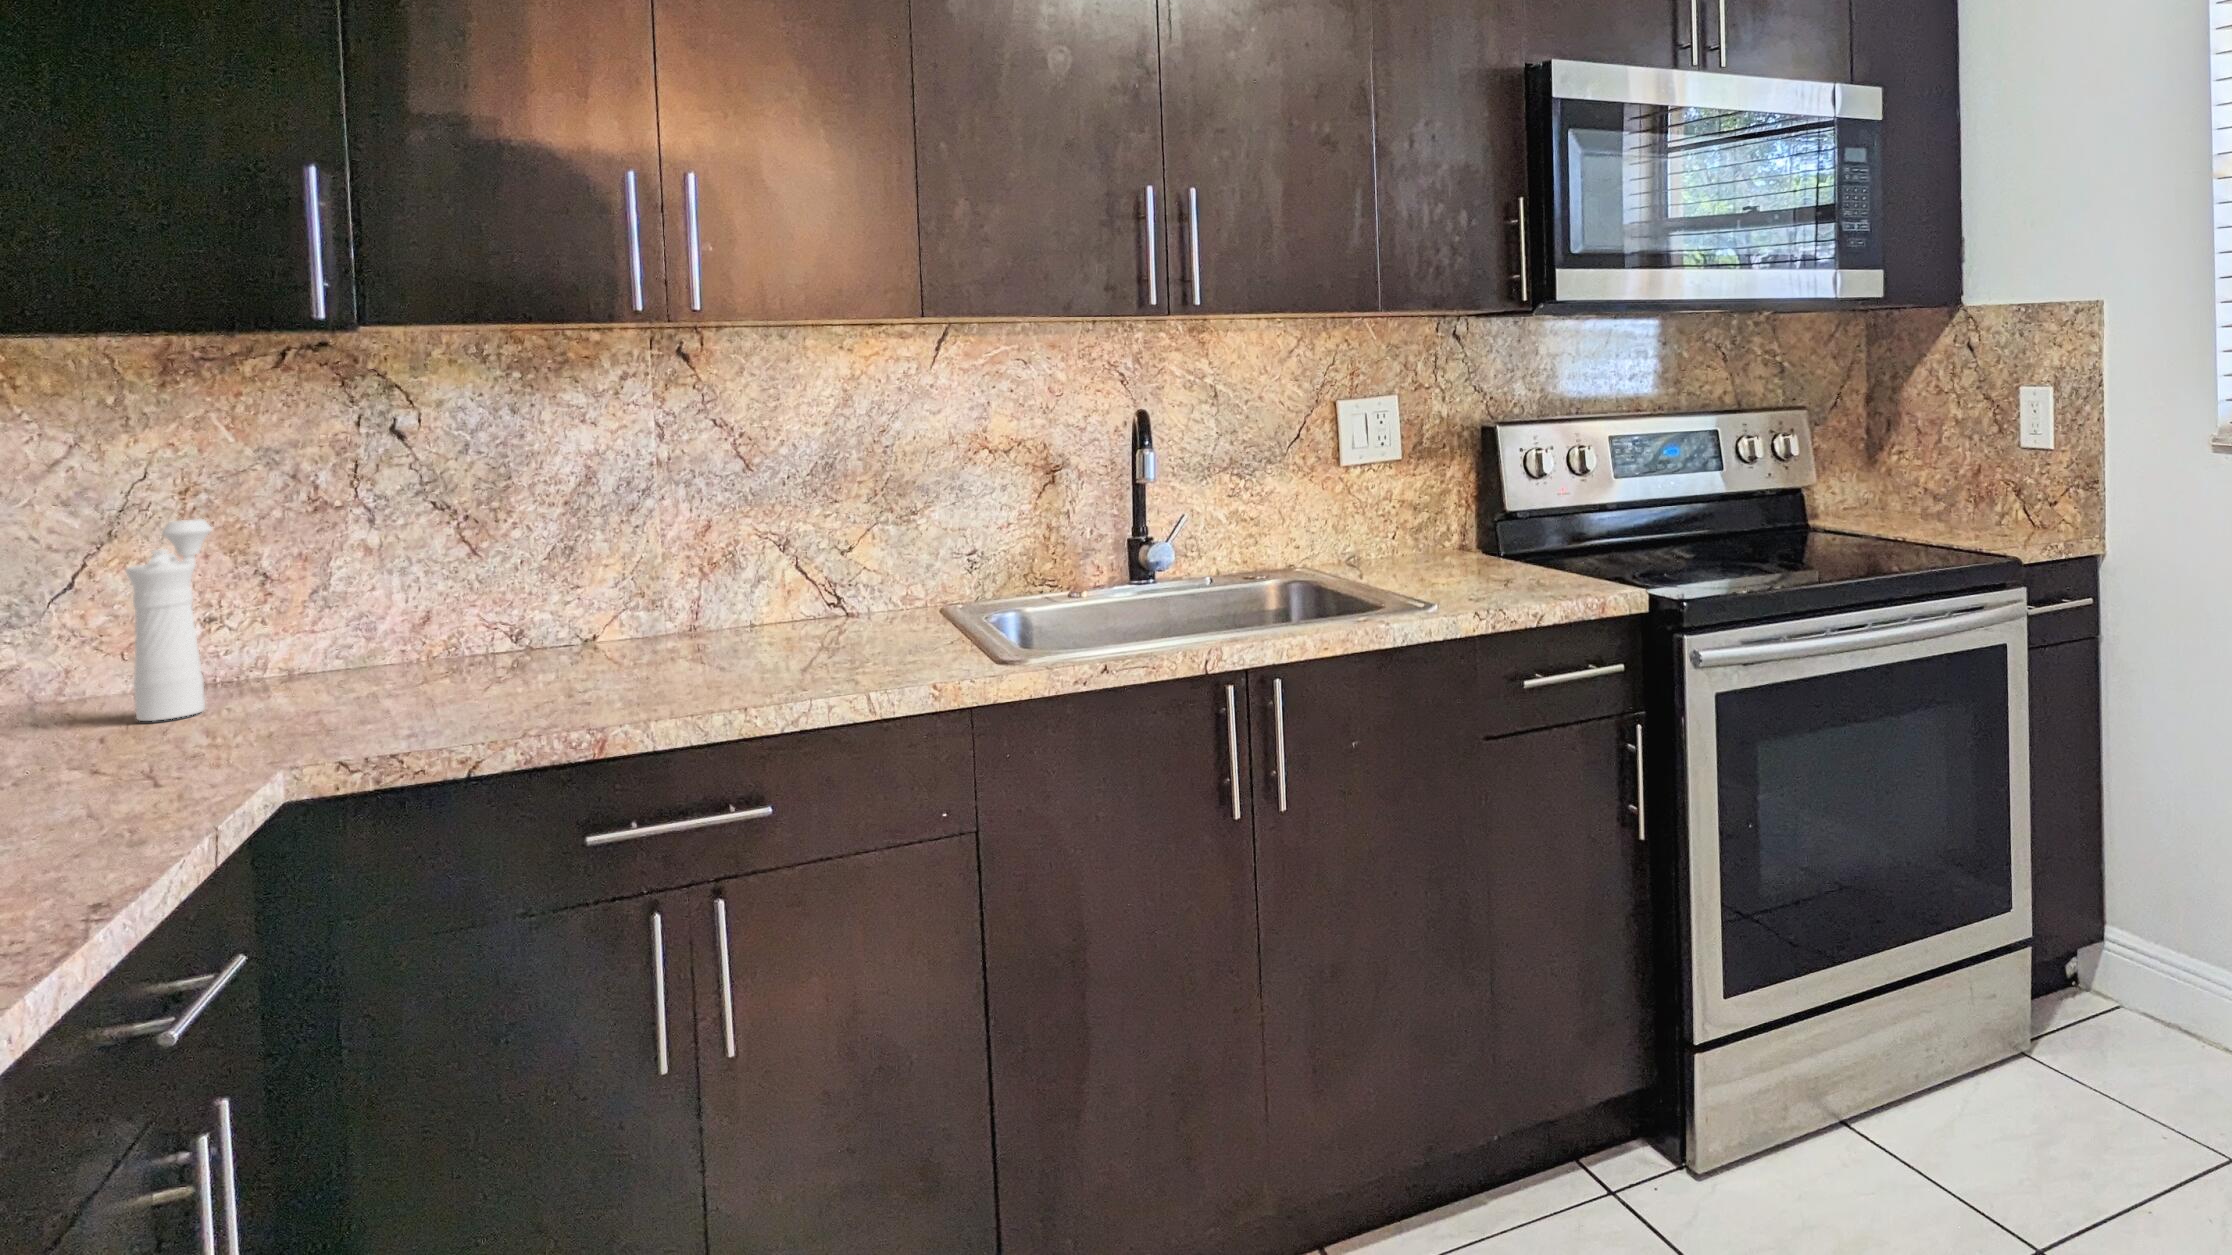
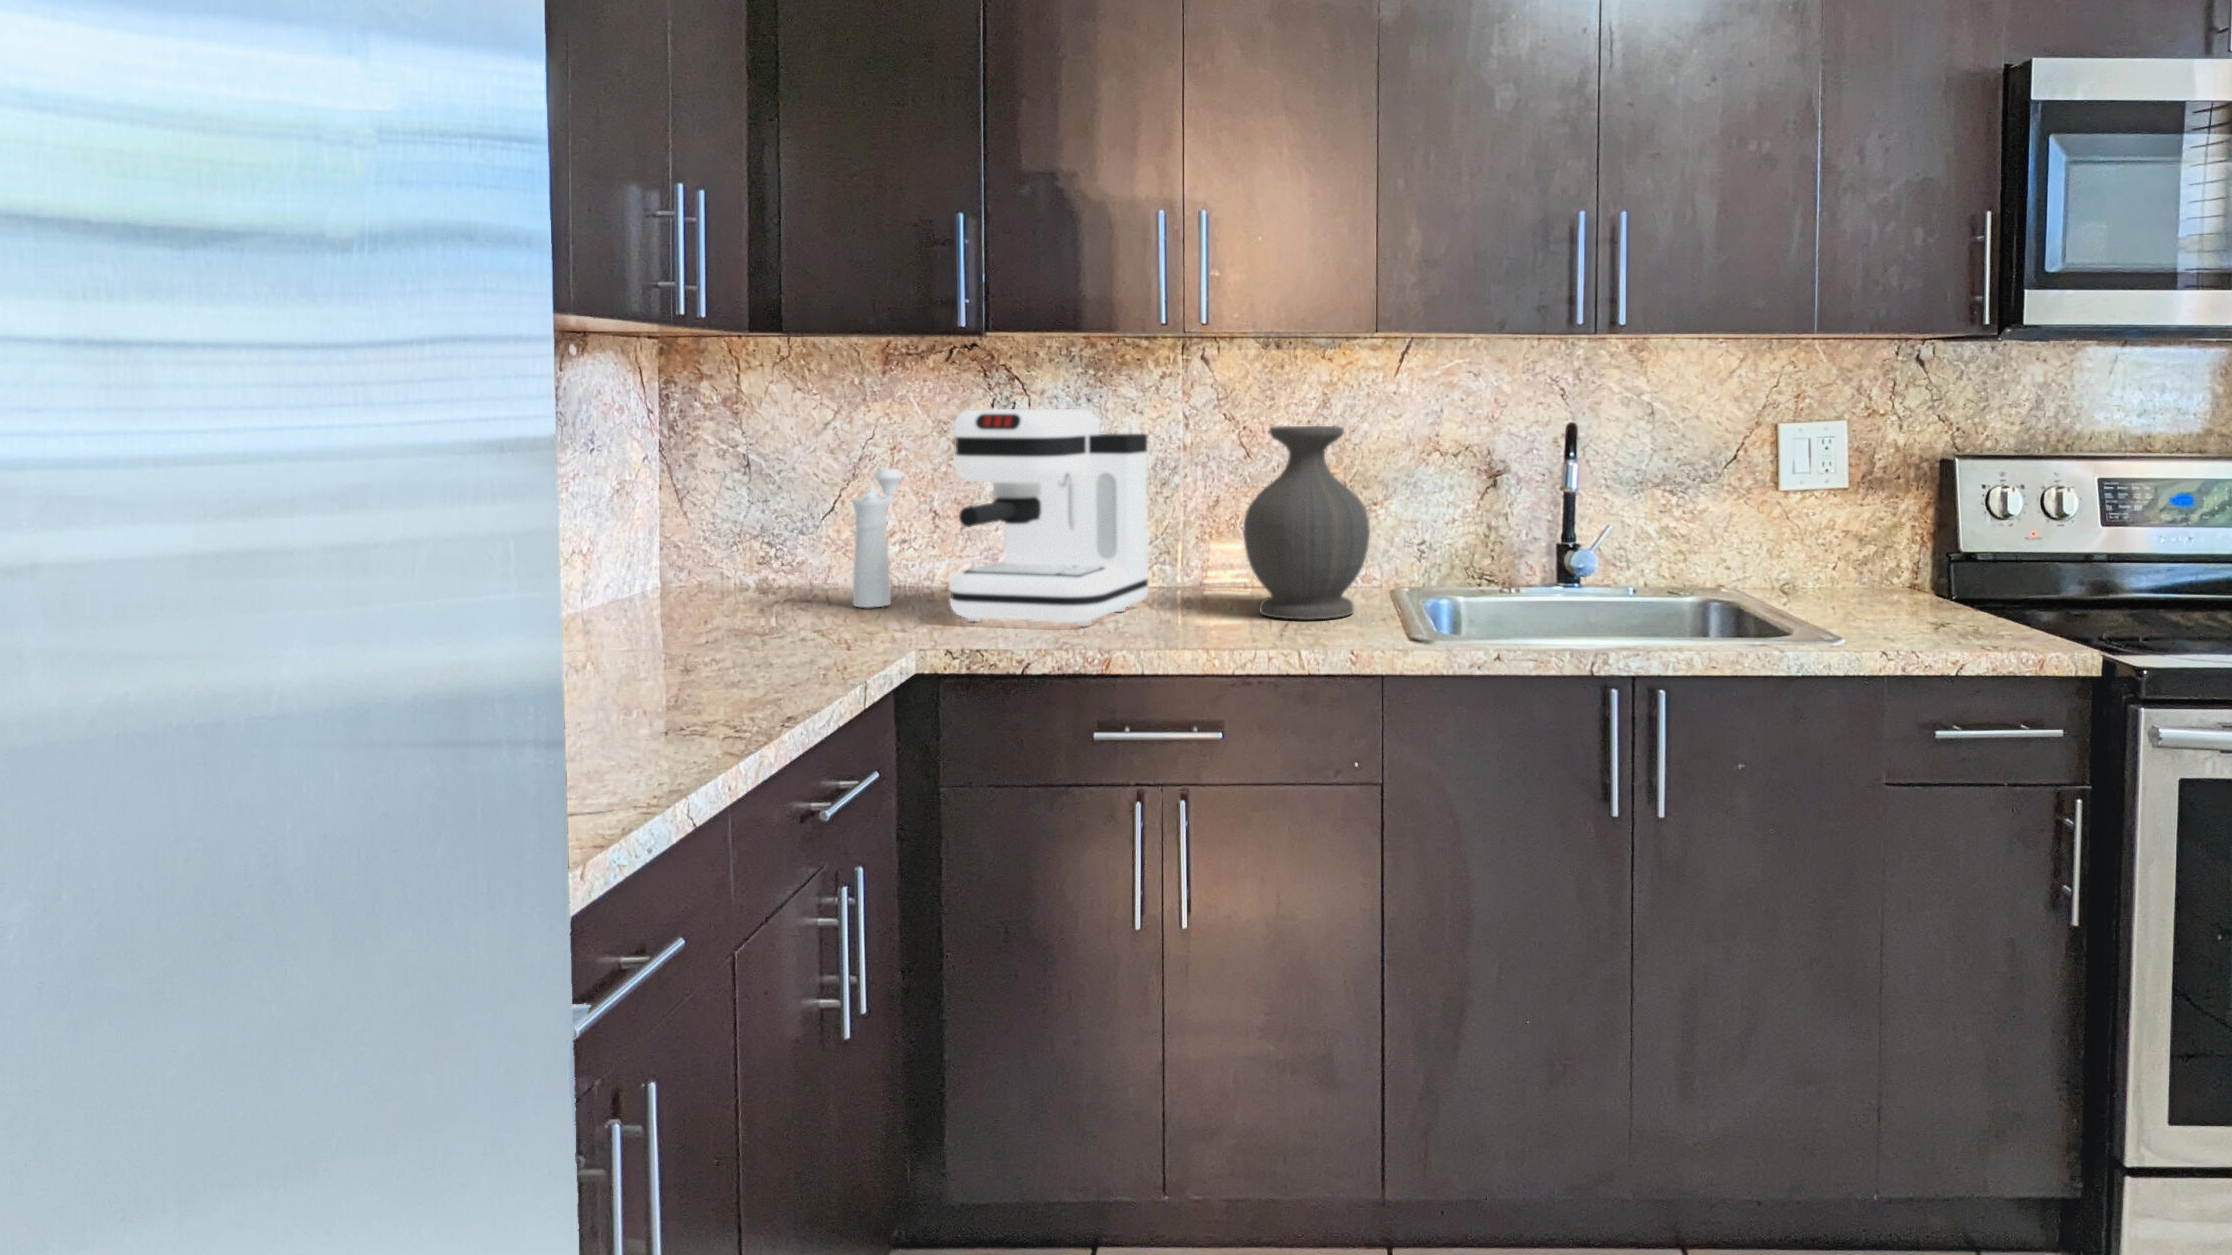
coffee maker: none [315,423,630,718] -> present [950,409,1149,626]
vase: none [763,427,925,658] -> present [1243,426,1370,619]

